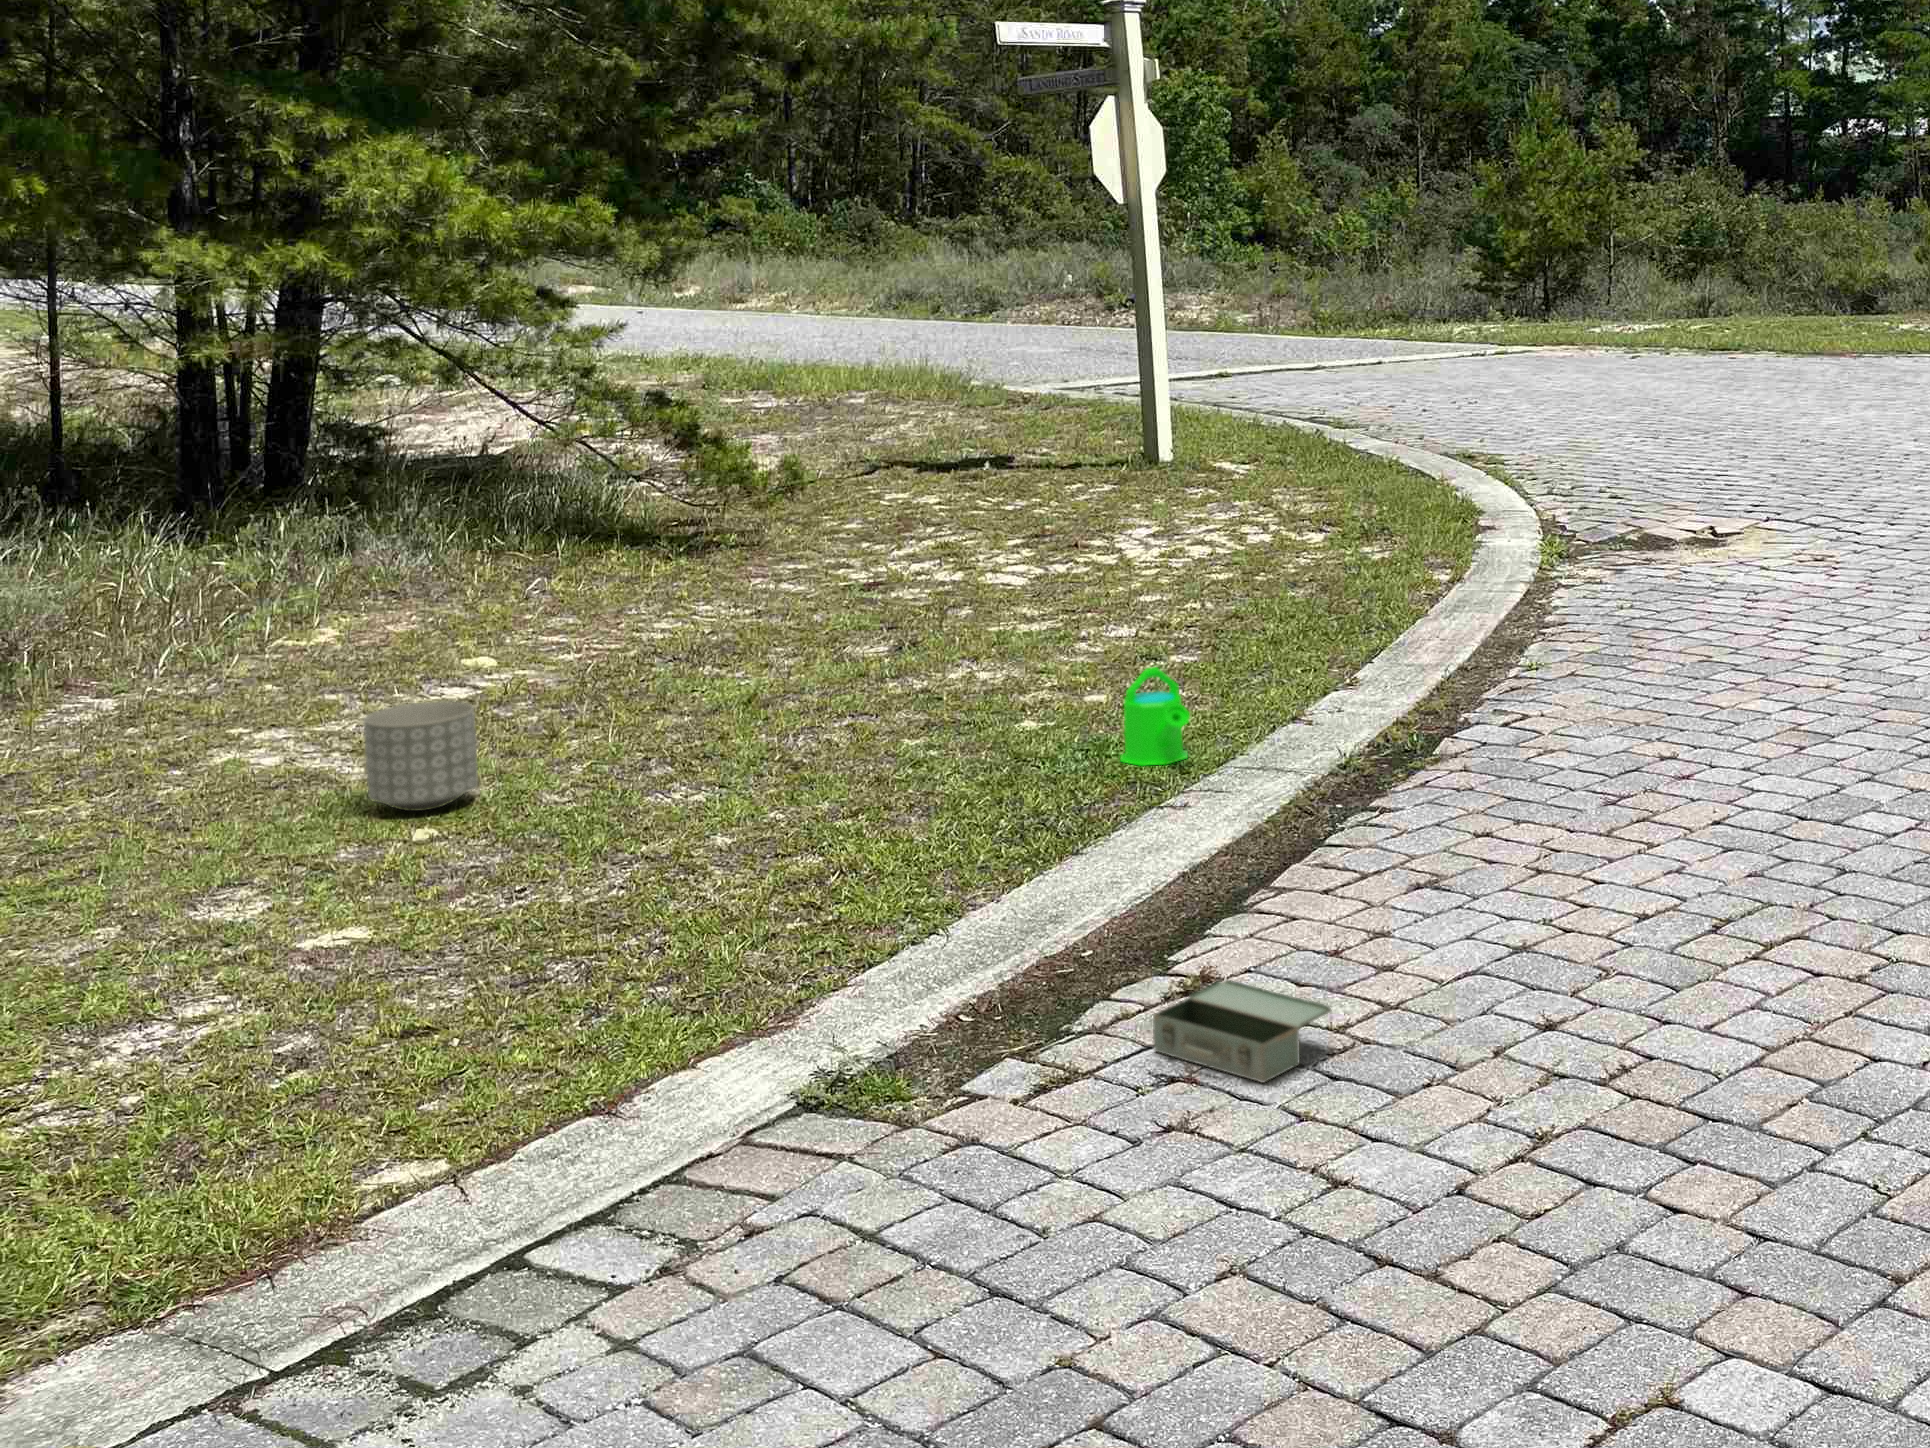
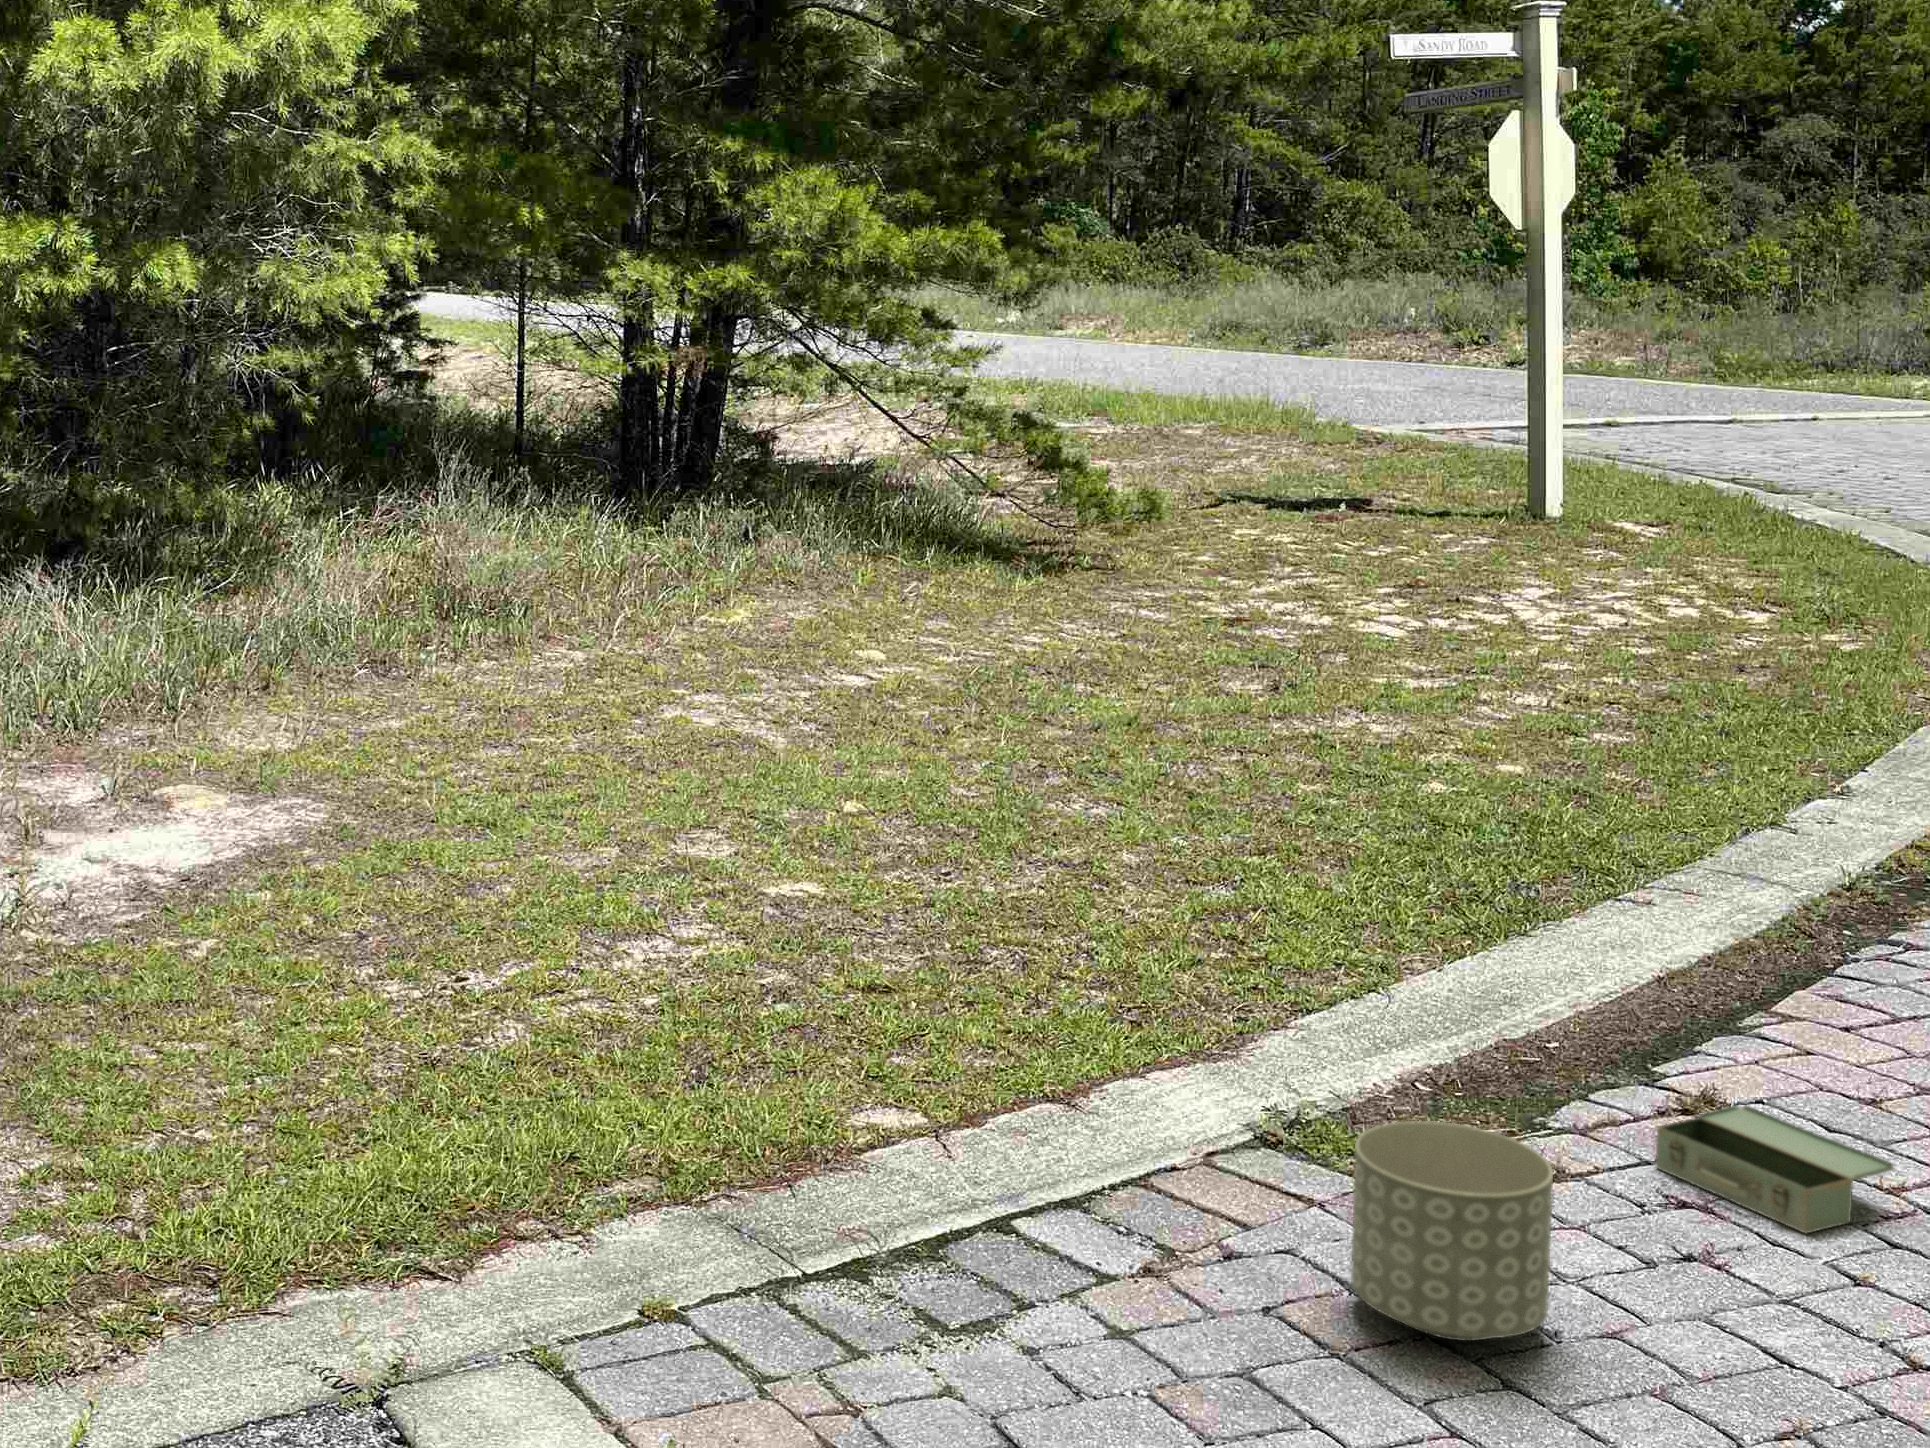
watering can: present [1120,667,1190,766] -> none [1554,742,1648,853]
planter: present [364,701,478,811] -> present [1351,1121,1553,1341]

